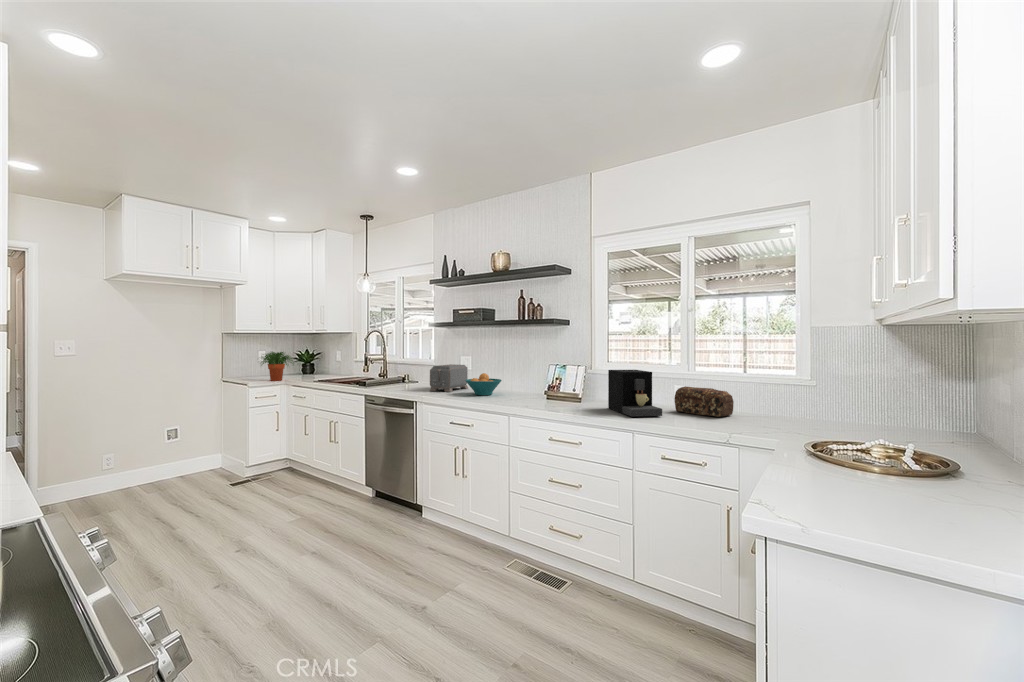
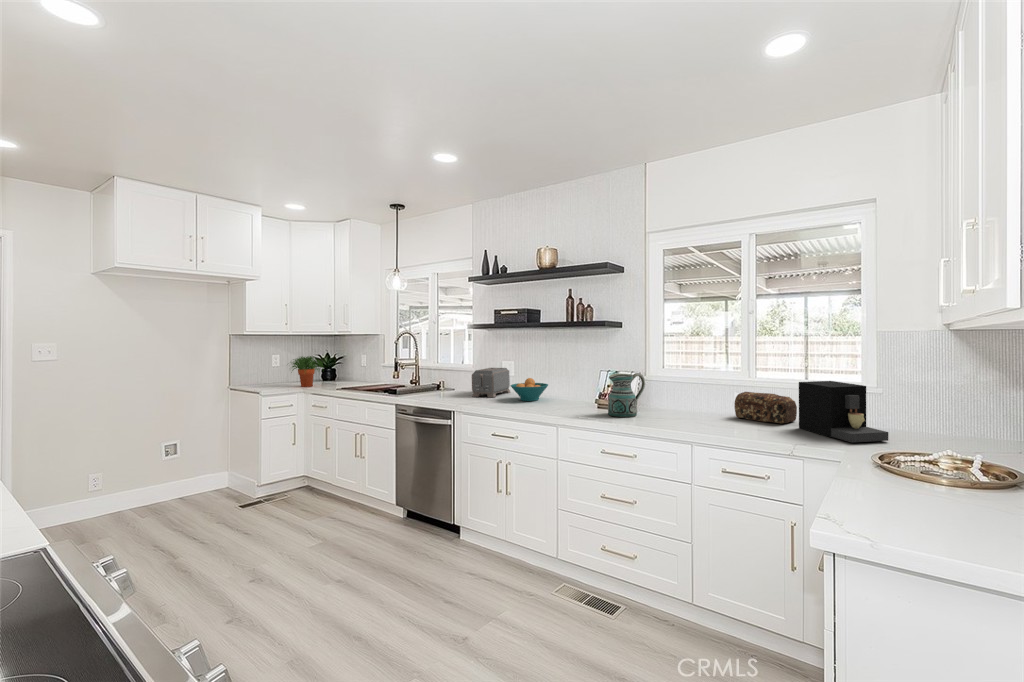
ceramic pitcher: none [554,367,590,409] -> present [608,373,645,417]
coffee maker: present [608,370,662,416] -> present [799,381,888,442]

